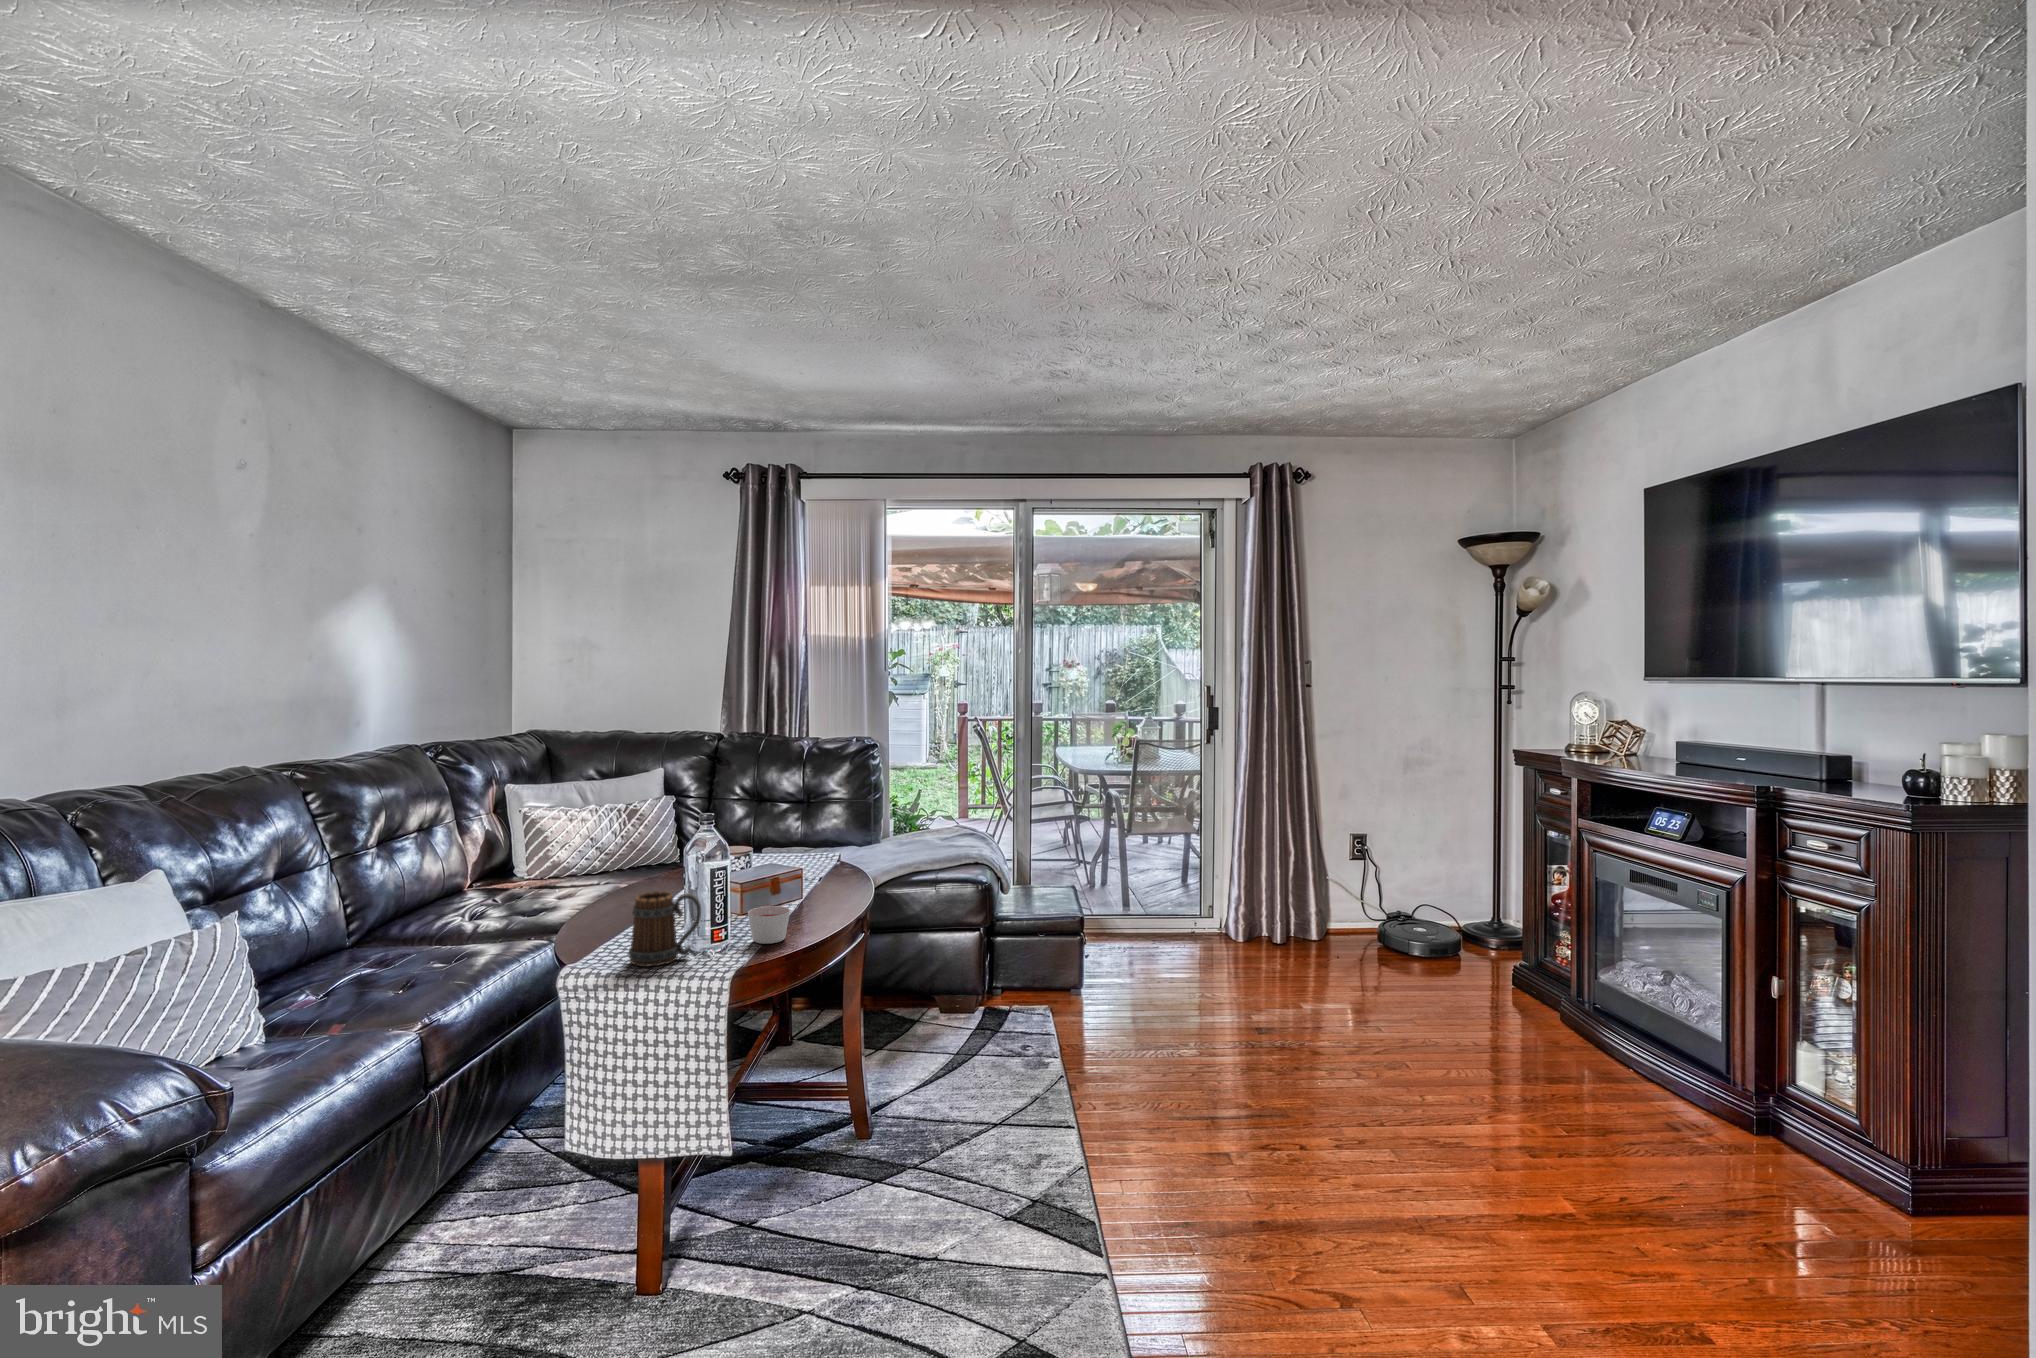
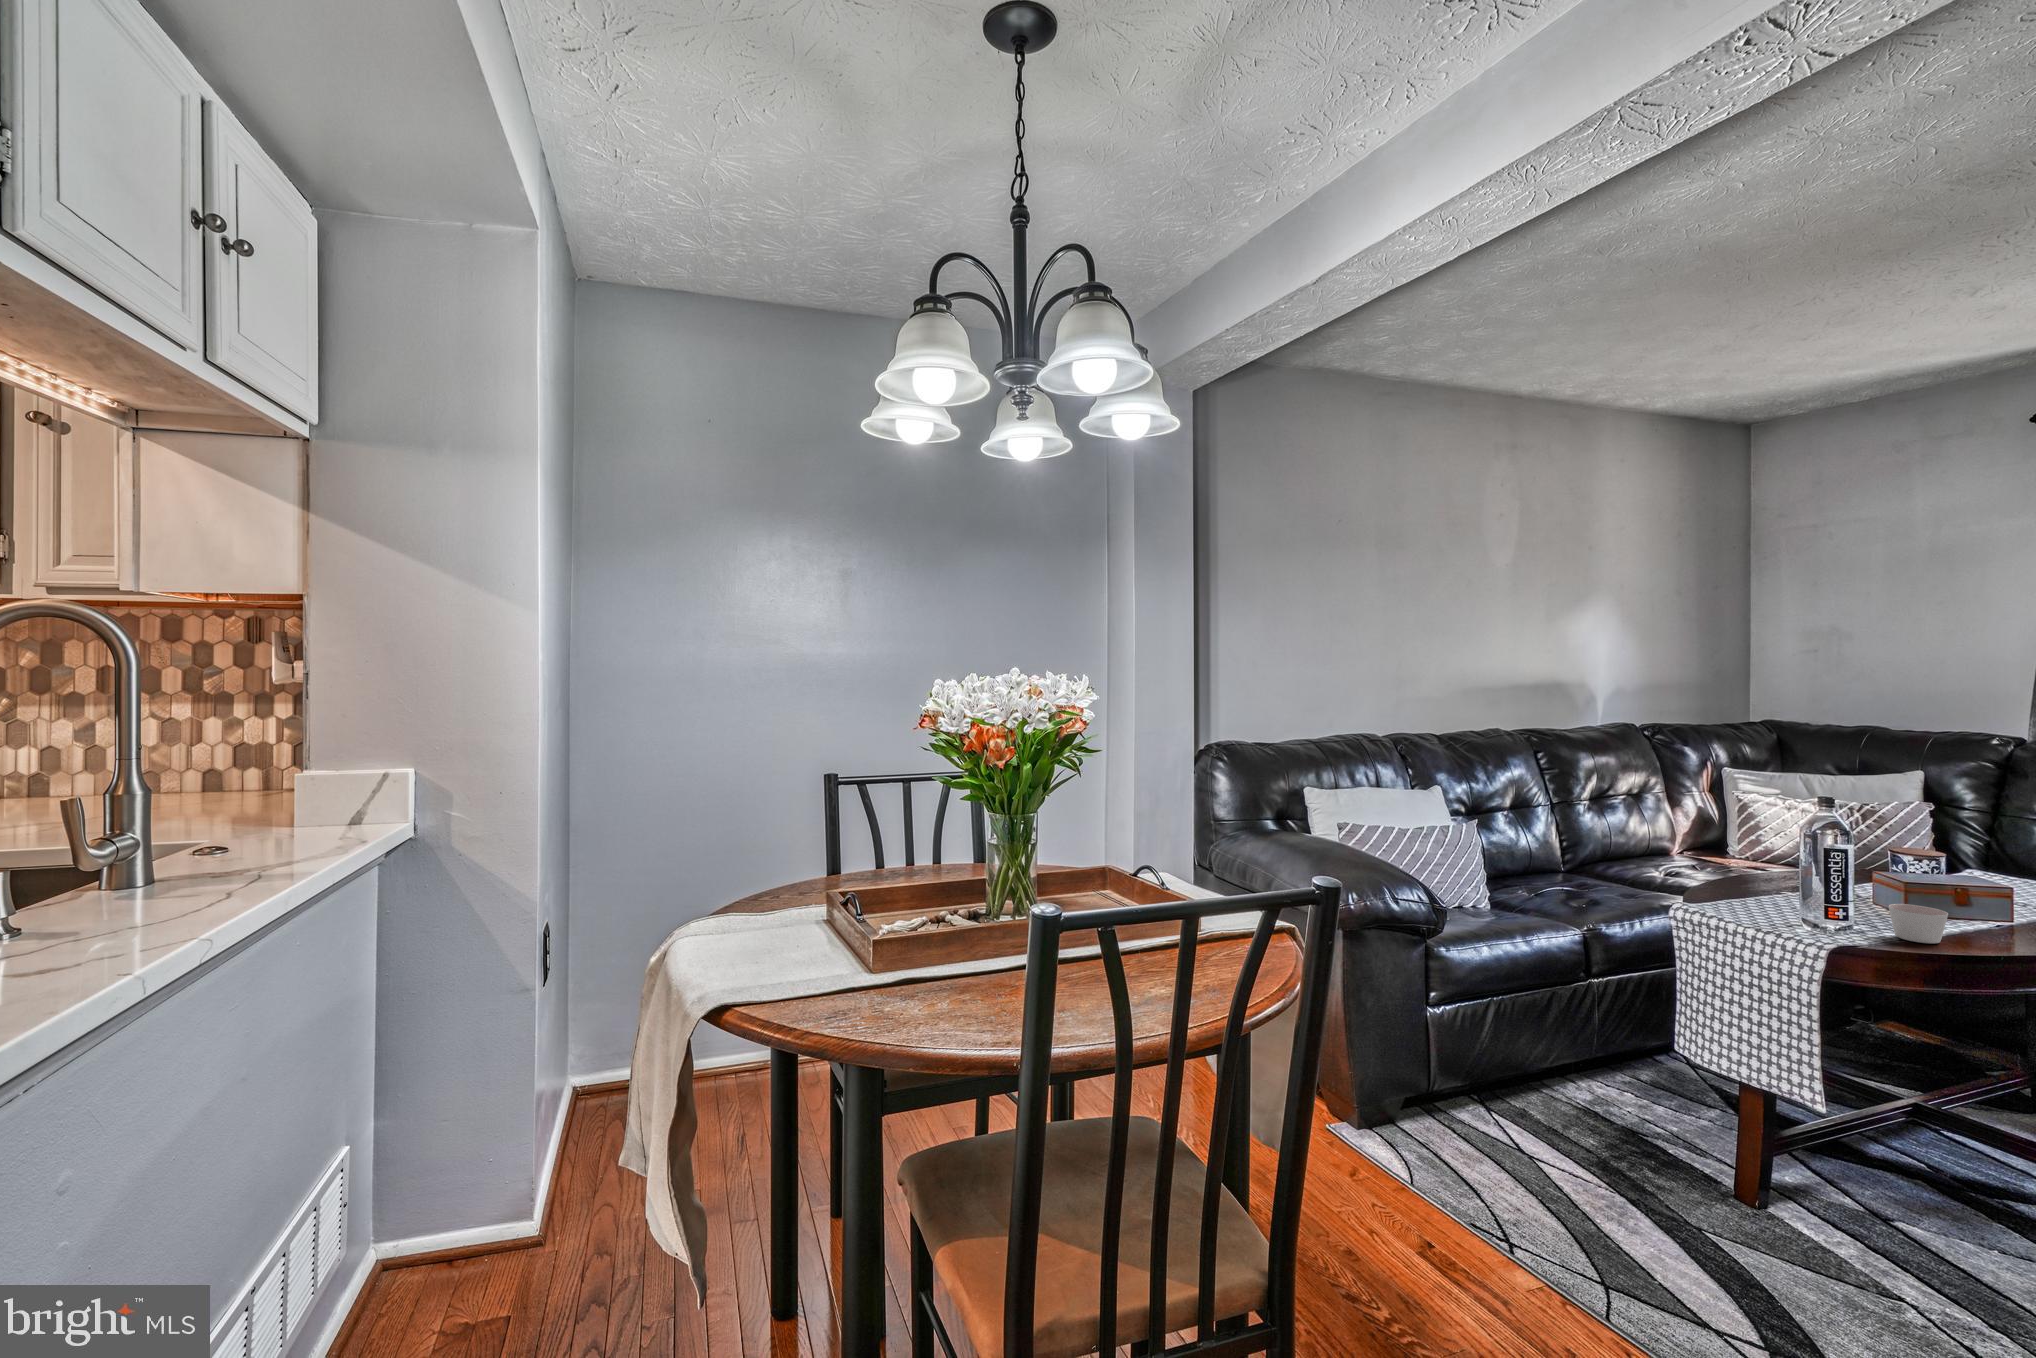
mug: present [629,891,701,966] -> none [1742,859,1823,926]

